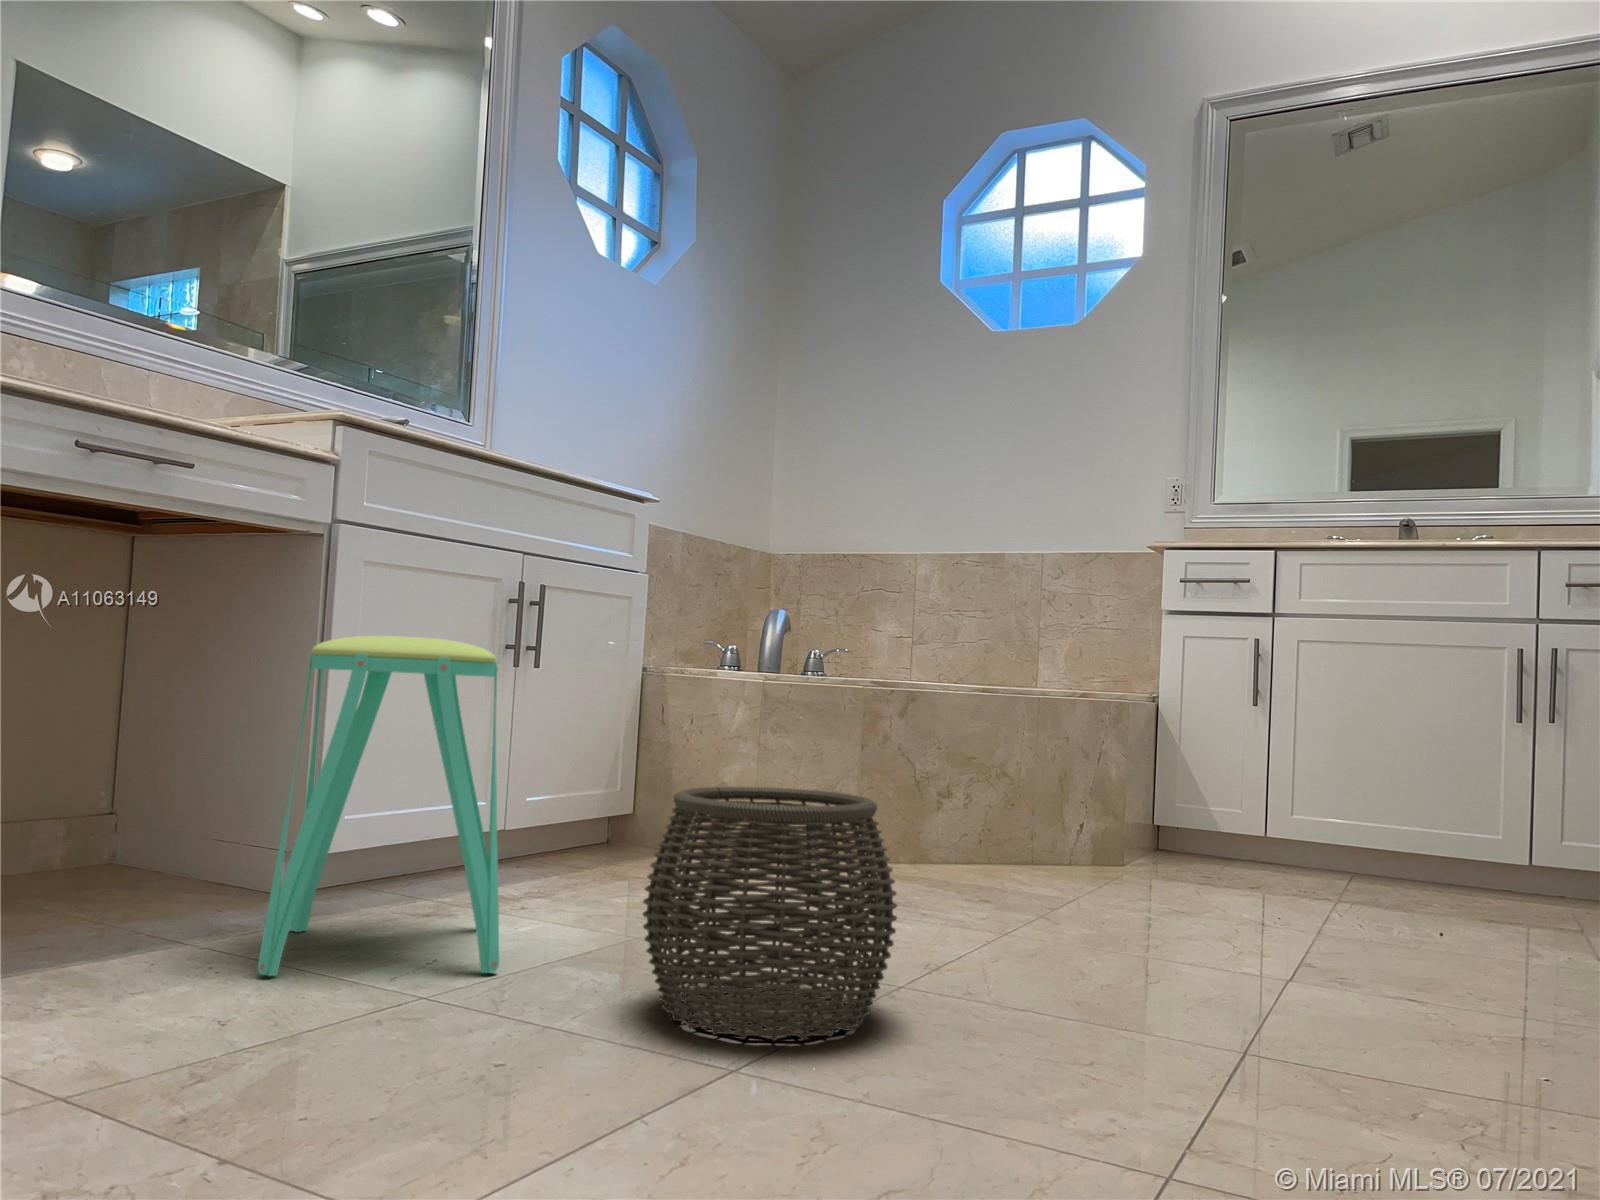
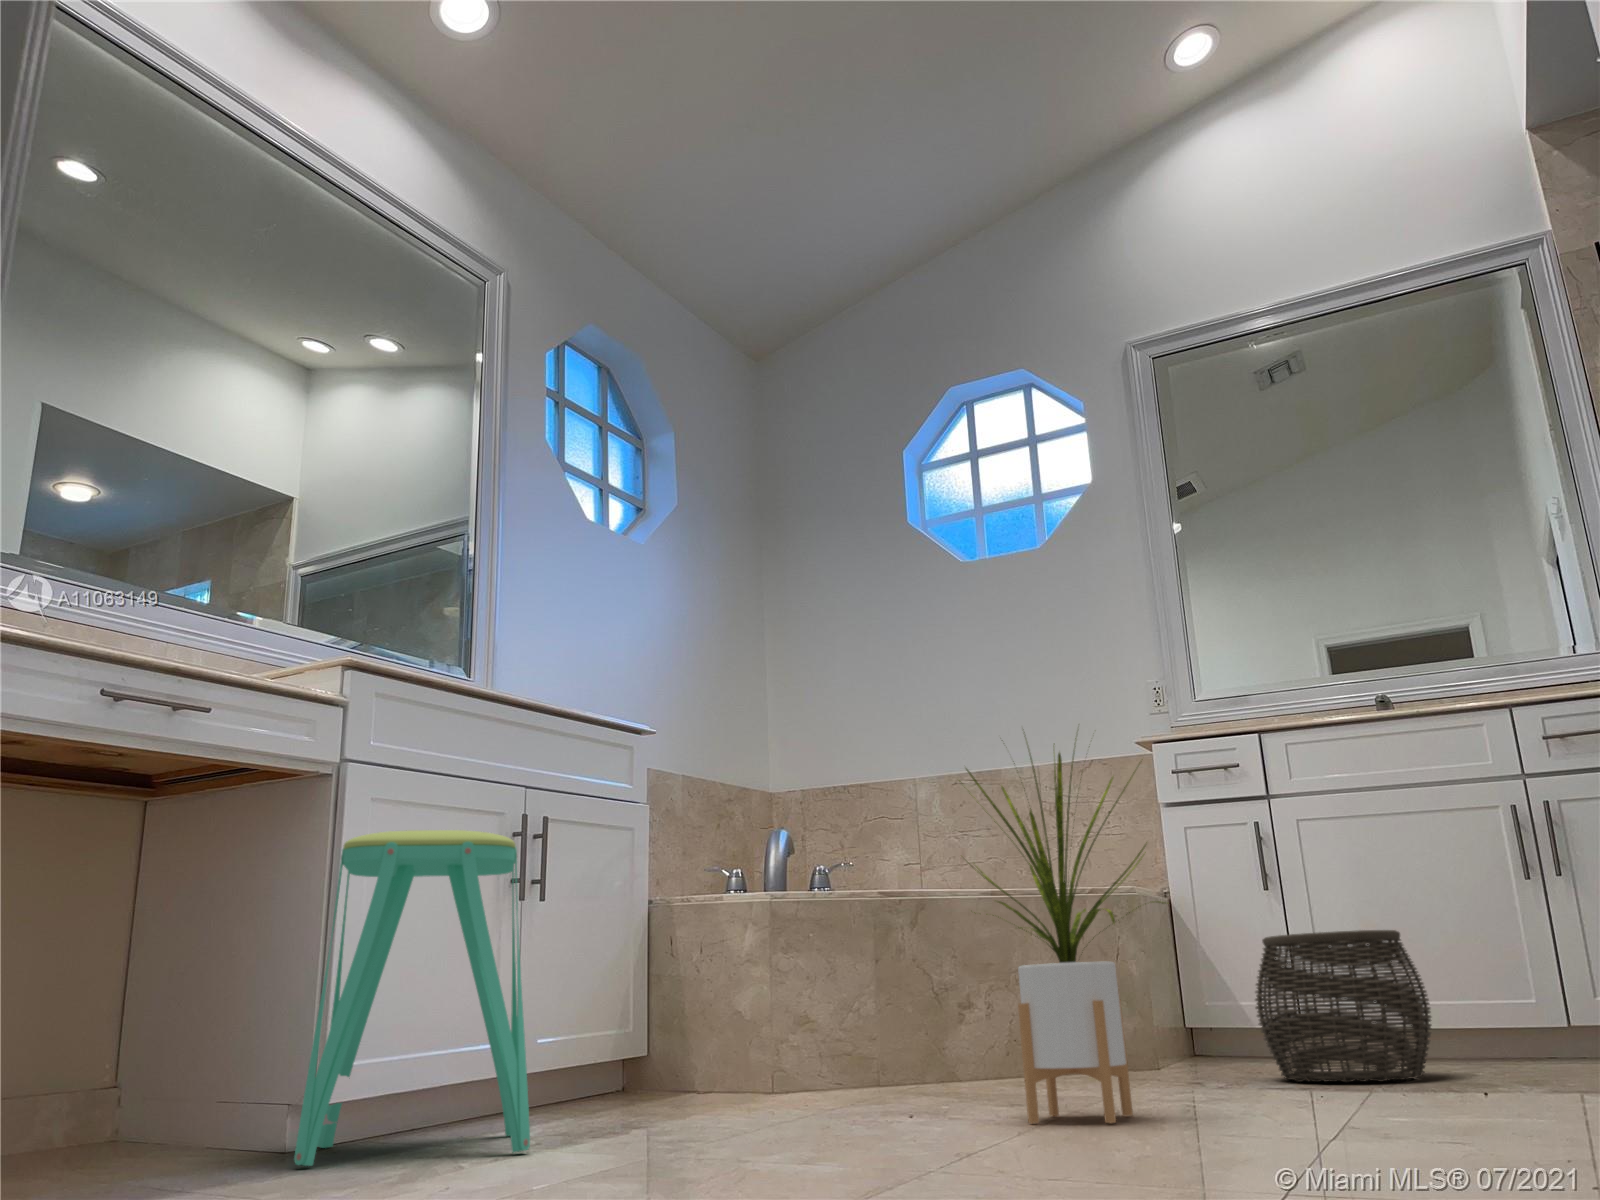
house plant: none [963,577,1174,987] -> present [960,738,1166,1123]
woven basket: present [643,787,897,1041] -> present [1255,930,1431,1082]

